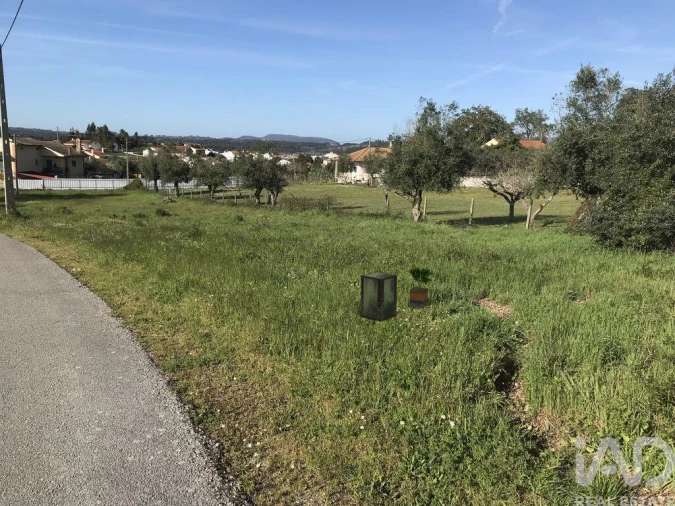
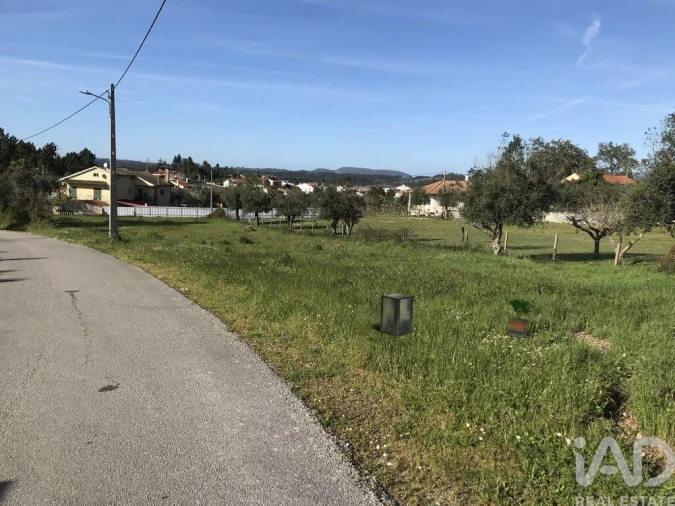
storage box: present [361,272,397,322] -> present [380,293,413,336]

